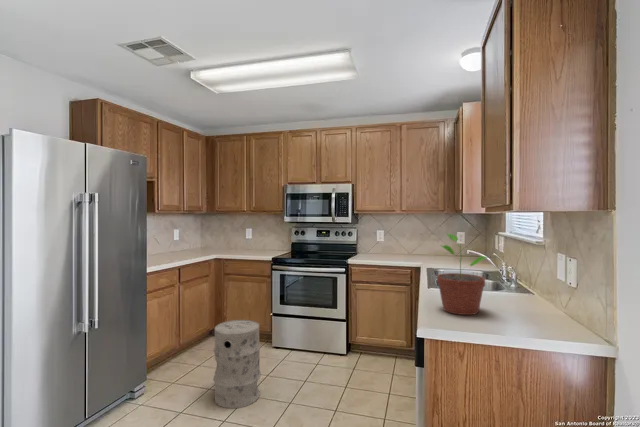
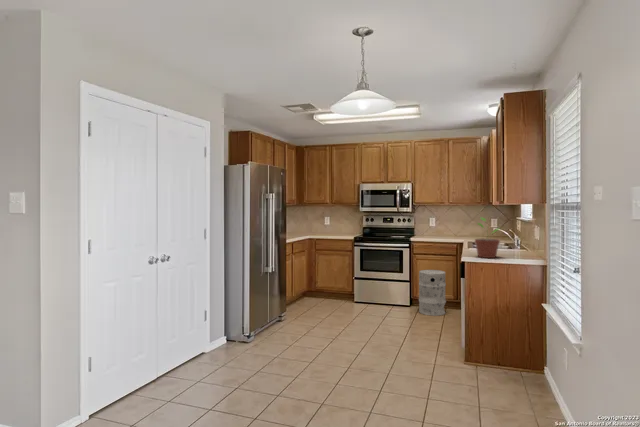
trash can: present [213,320,261,408] -> present [418,270,446,316]

